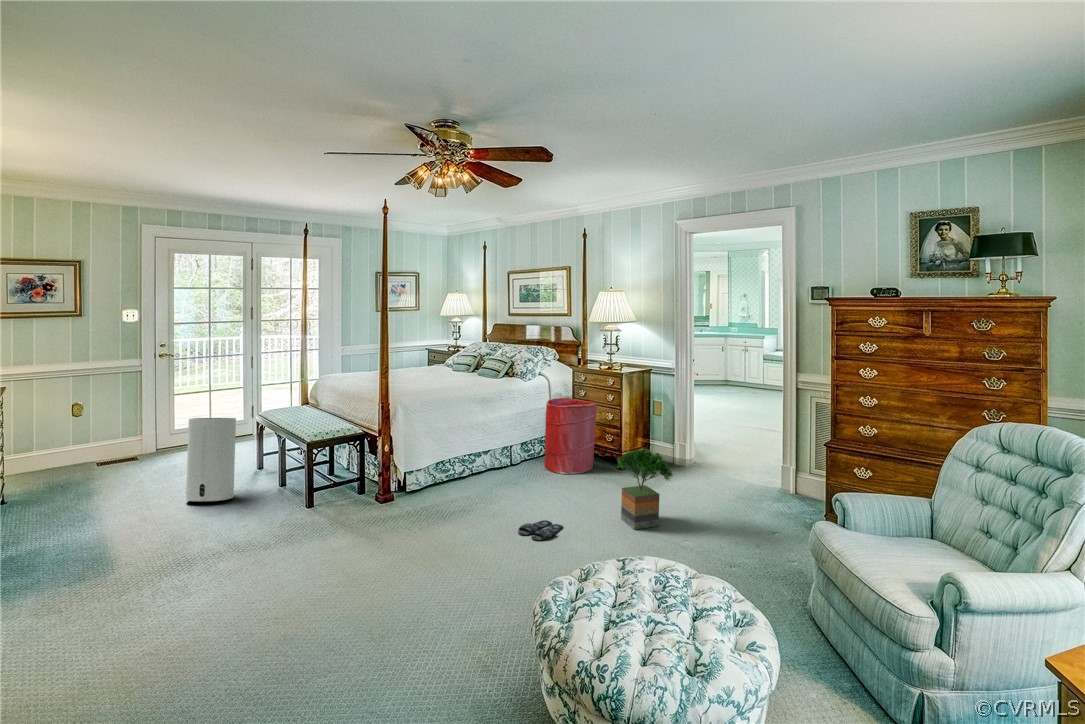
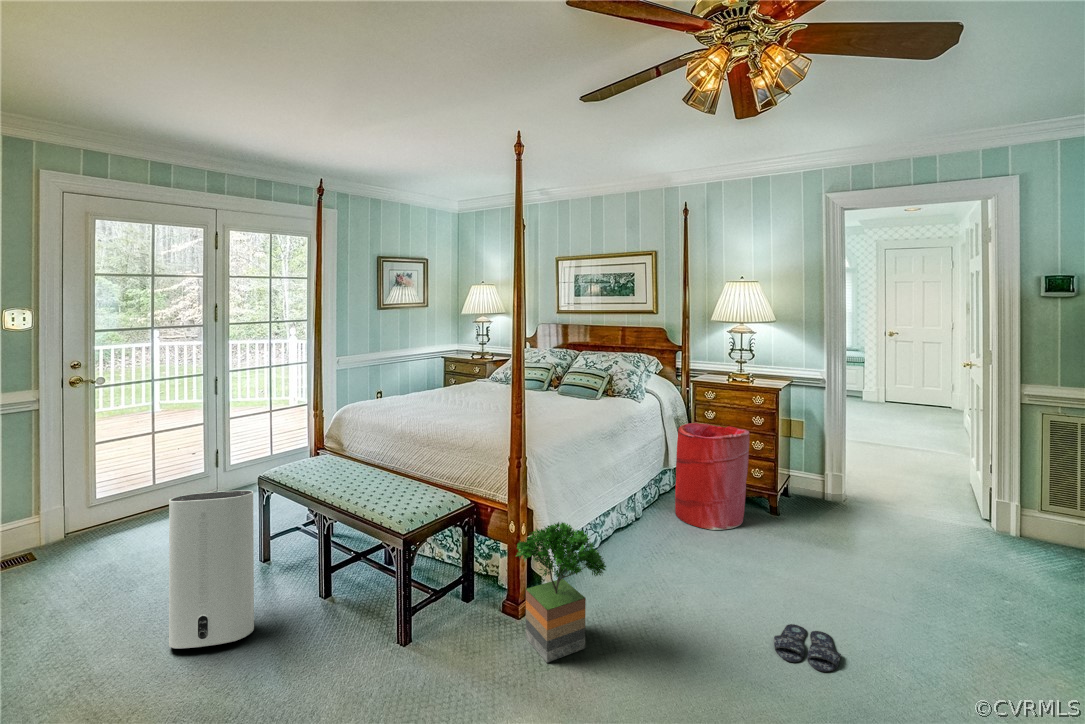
potted tree: present [617,449,673,529] -> present [516,522,606,663]

